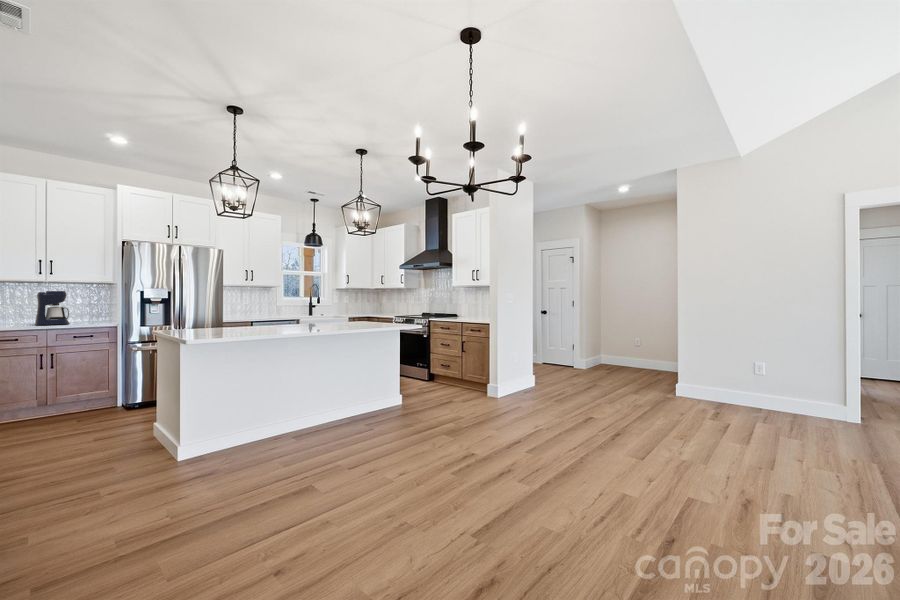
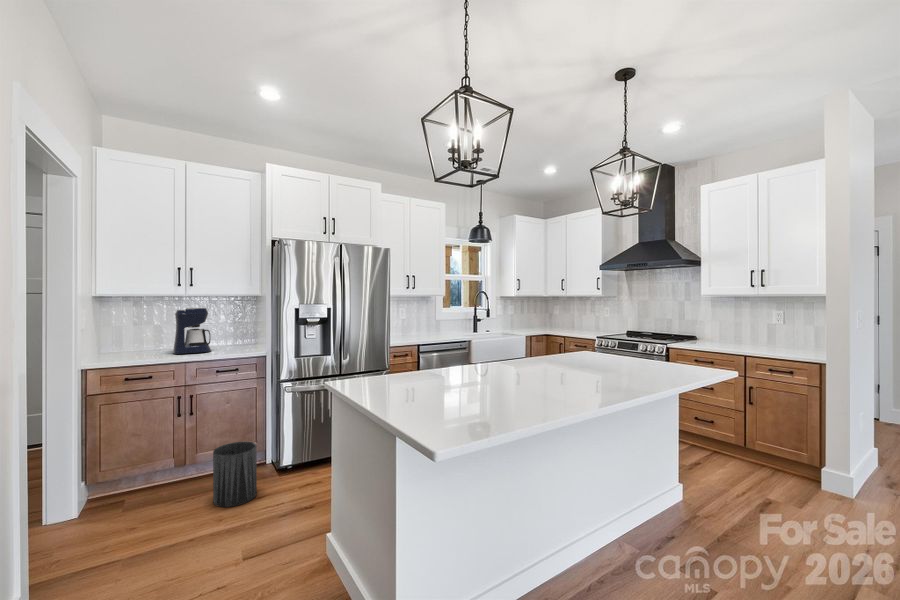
trash can: none [71,385,107,427] -> present [213,441,257,507]

